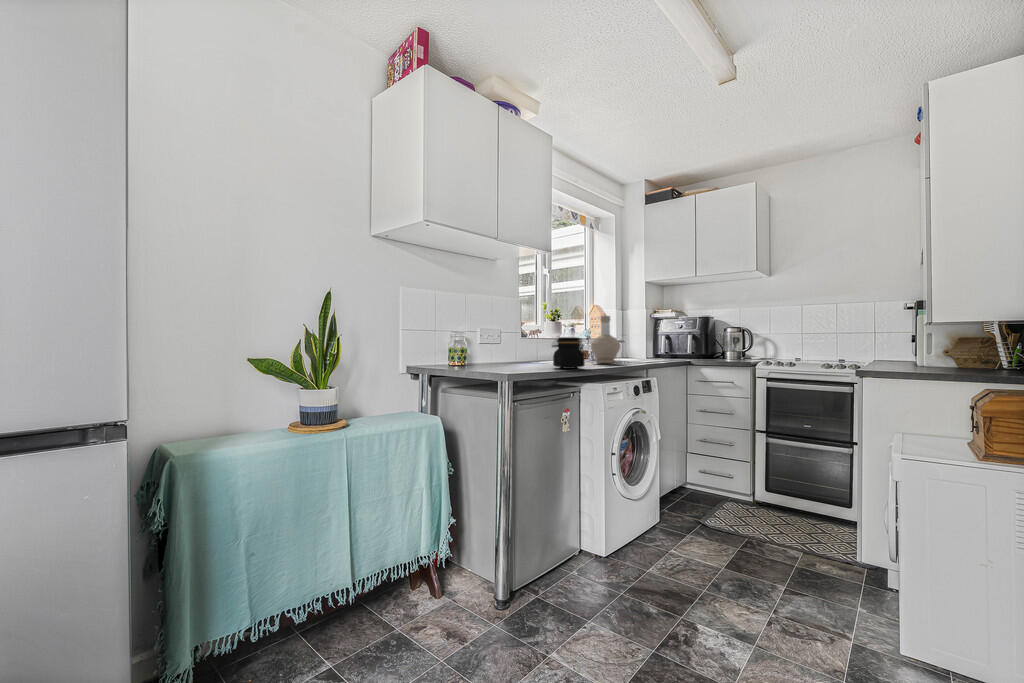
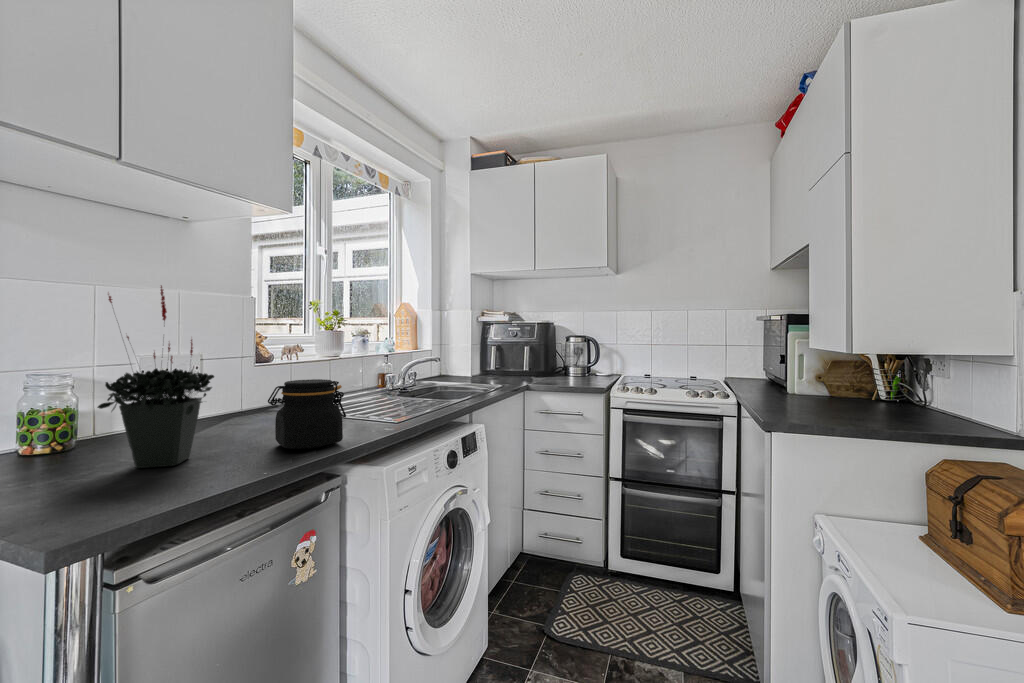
potted plant: none [496,293,532,369] -> present [97,286,214,468]
bottle: present [591,316,620,363] -> none [377,328,427,410]

